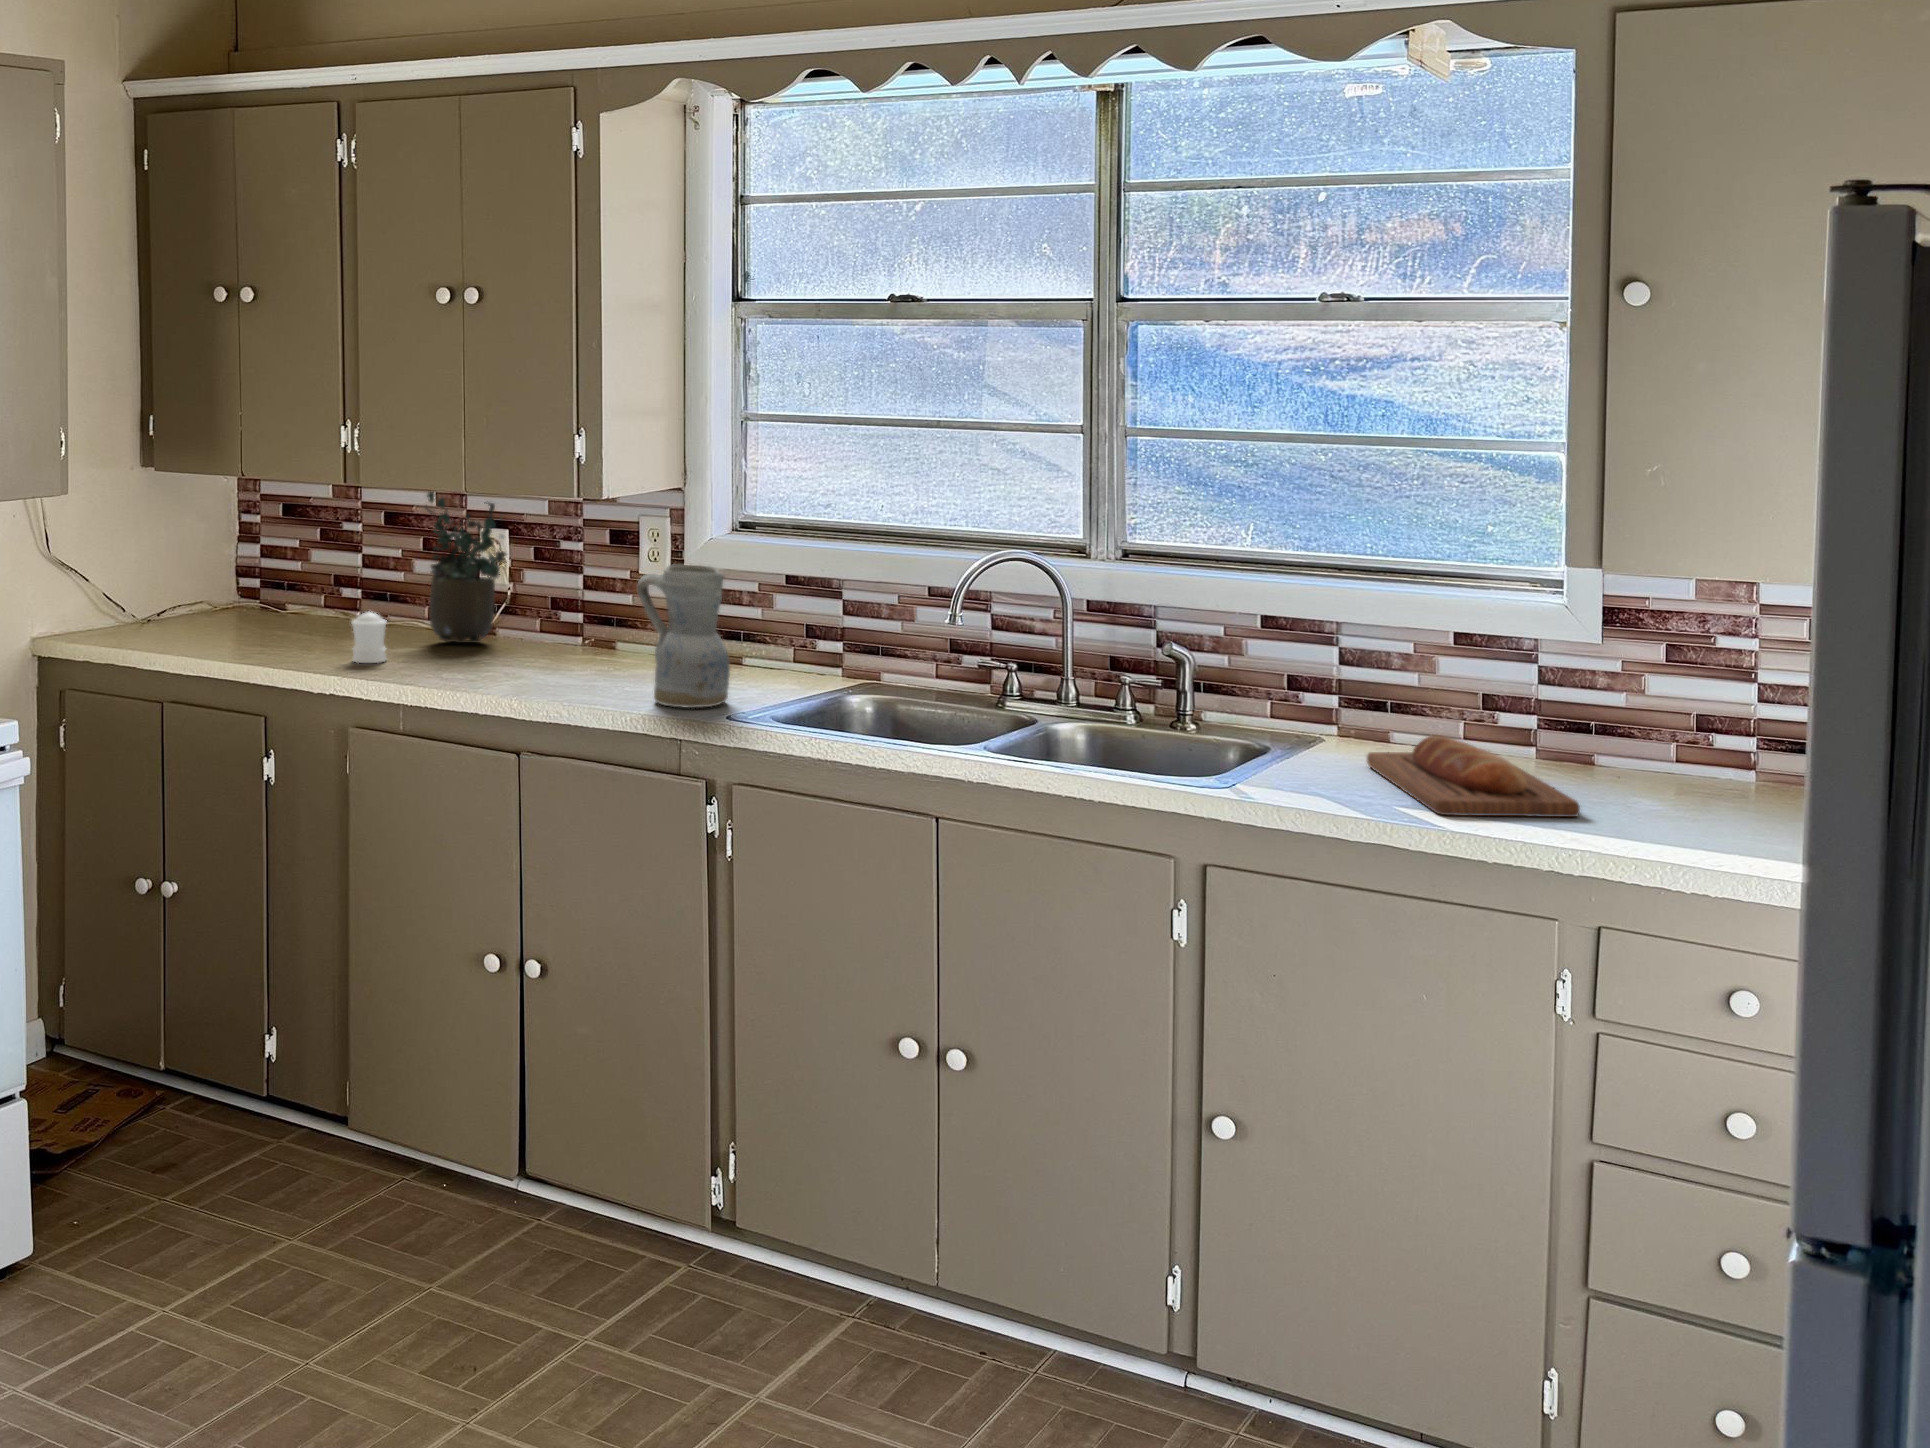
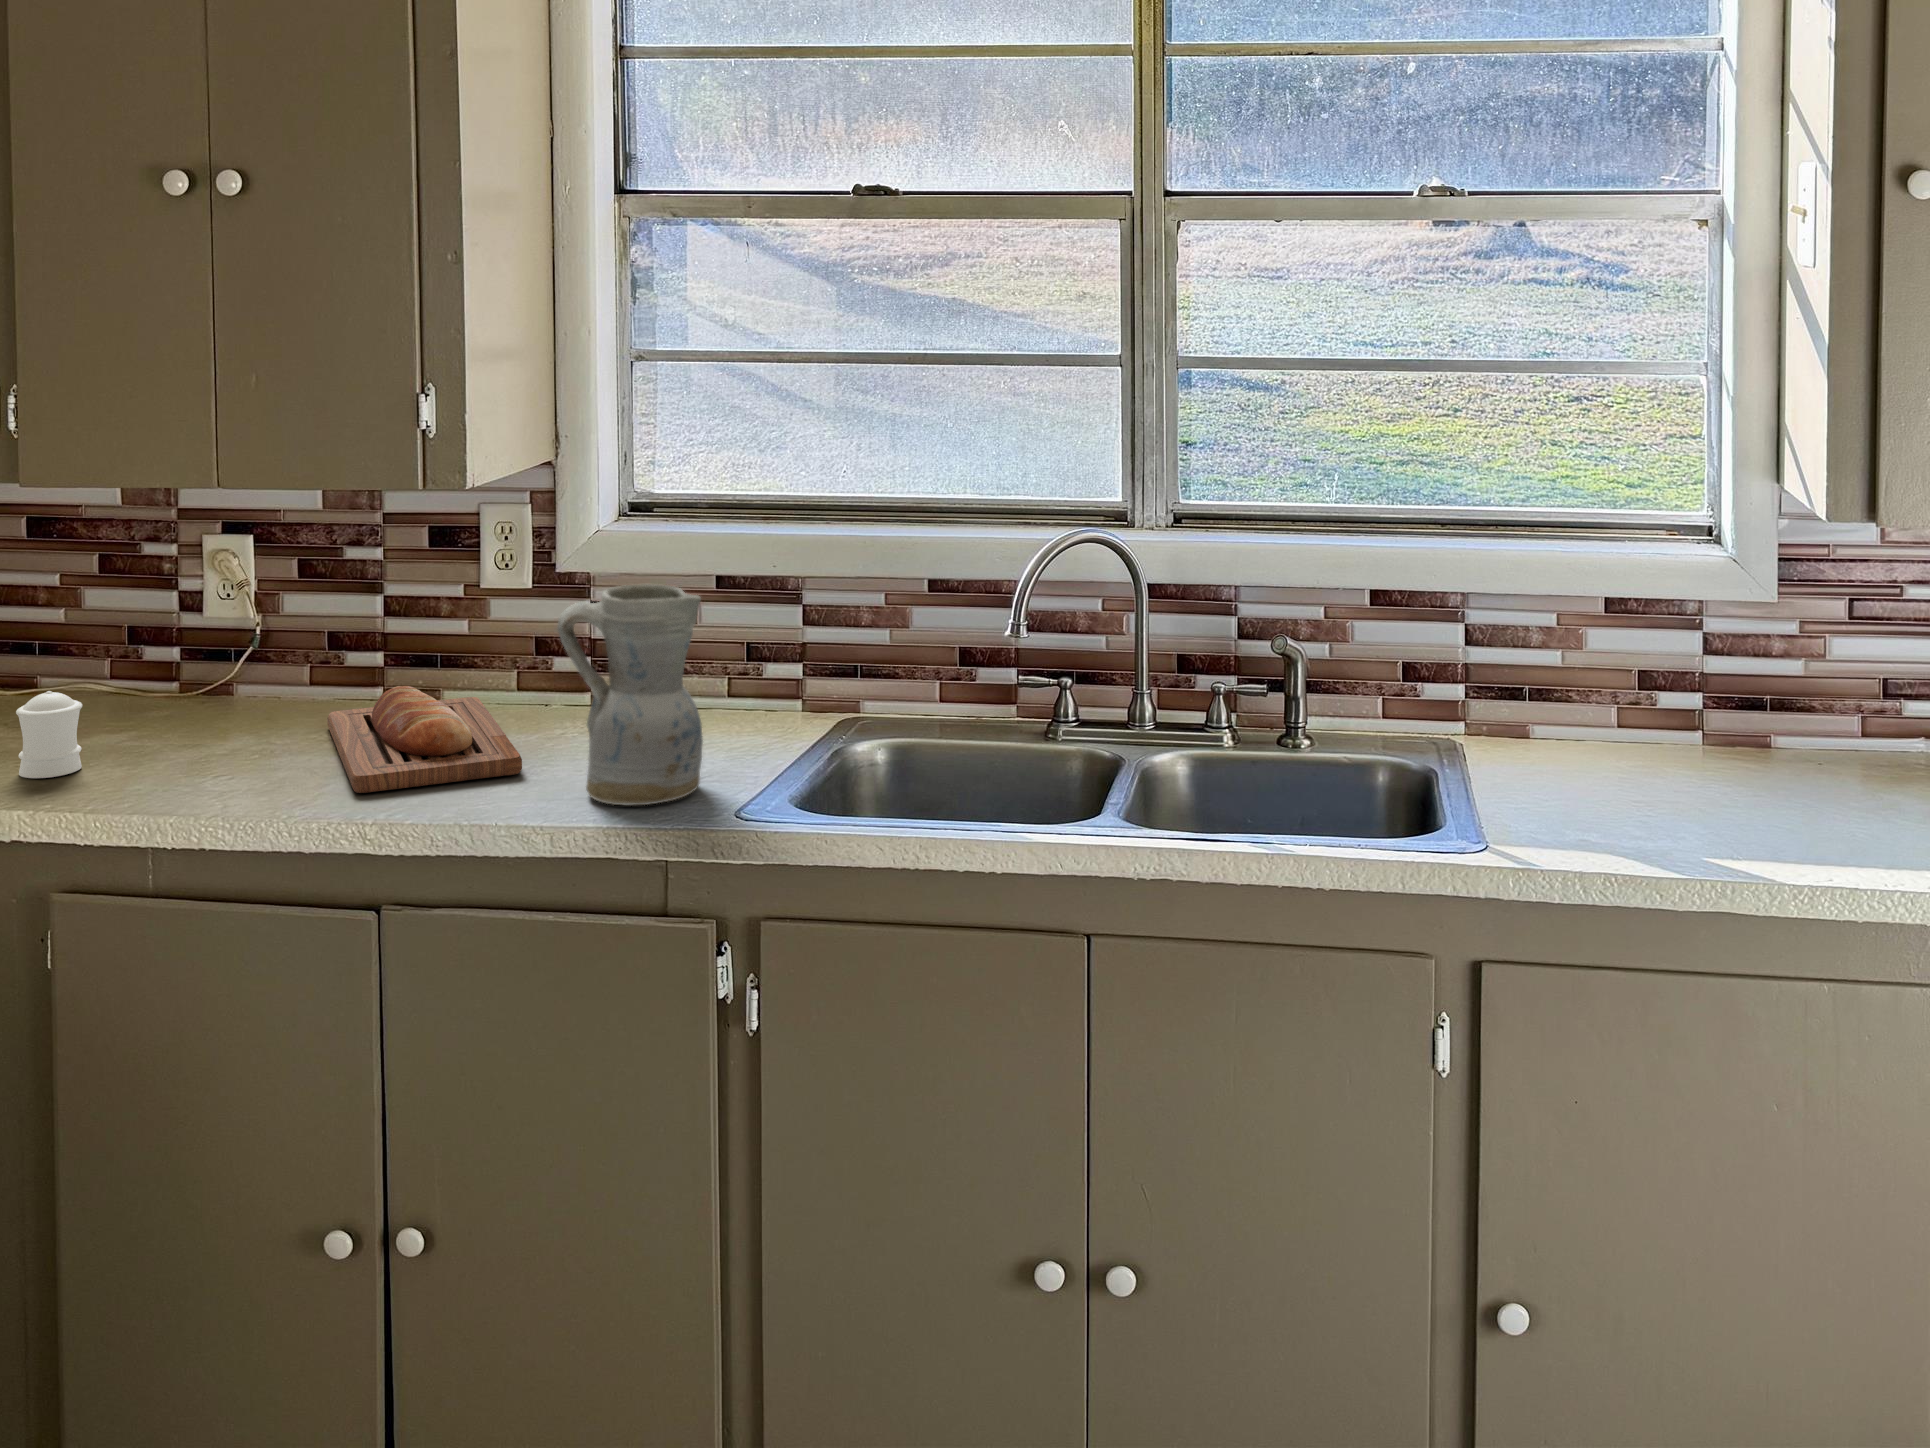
potted plant: present [426,492,506,644] -> none [114,460,263,716]
bread loaf: present [1367,735,1580,817] -> present [327,686,522,793]

